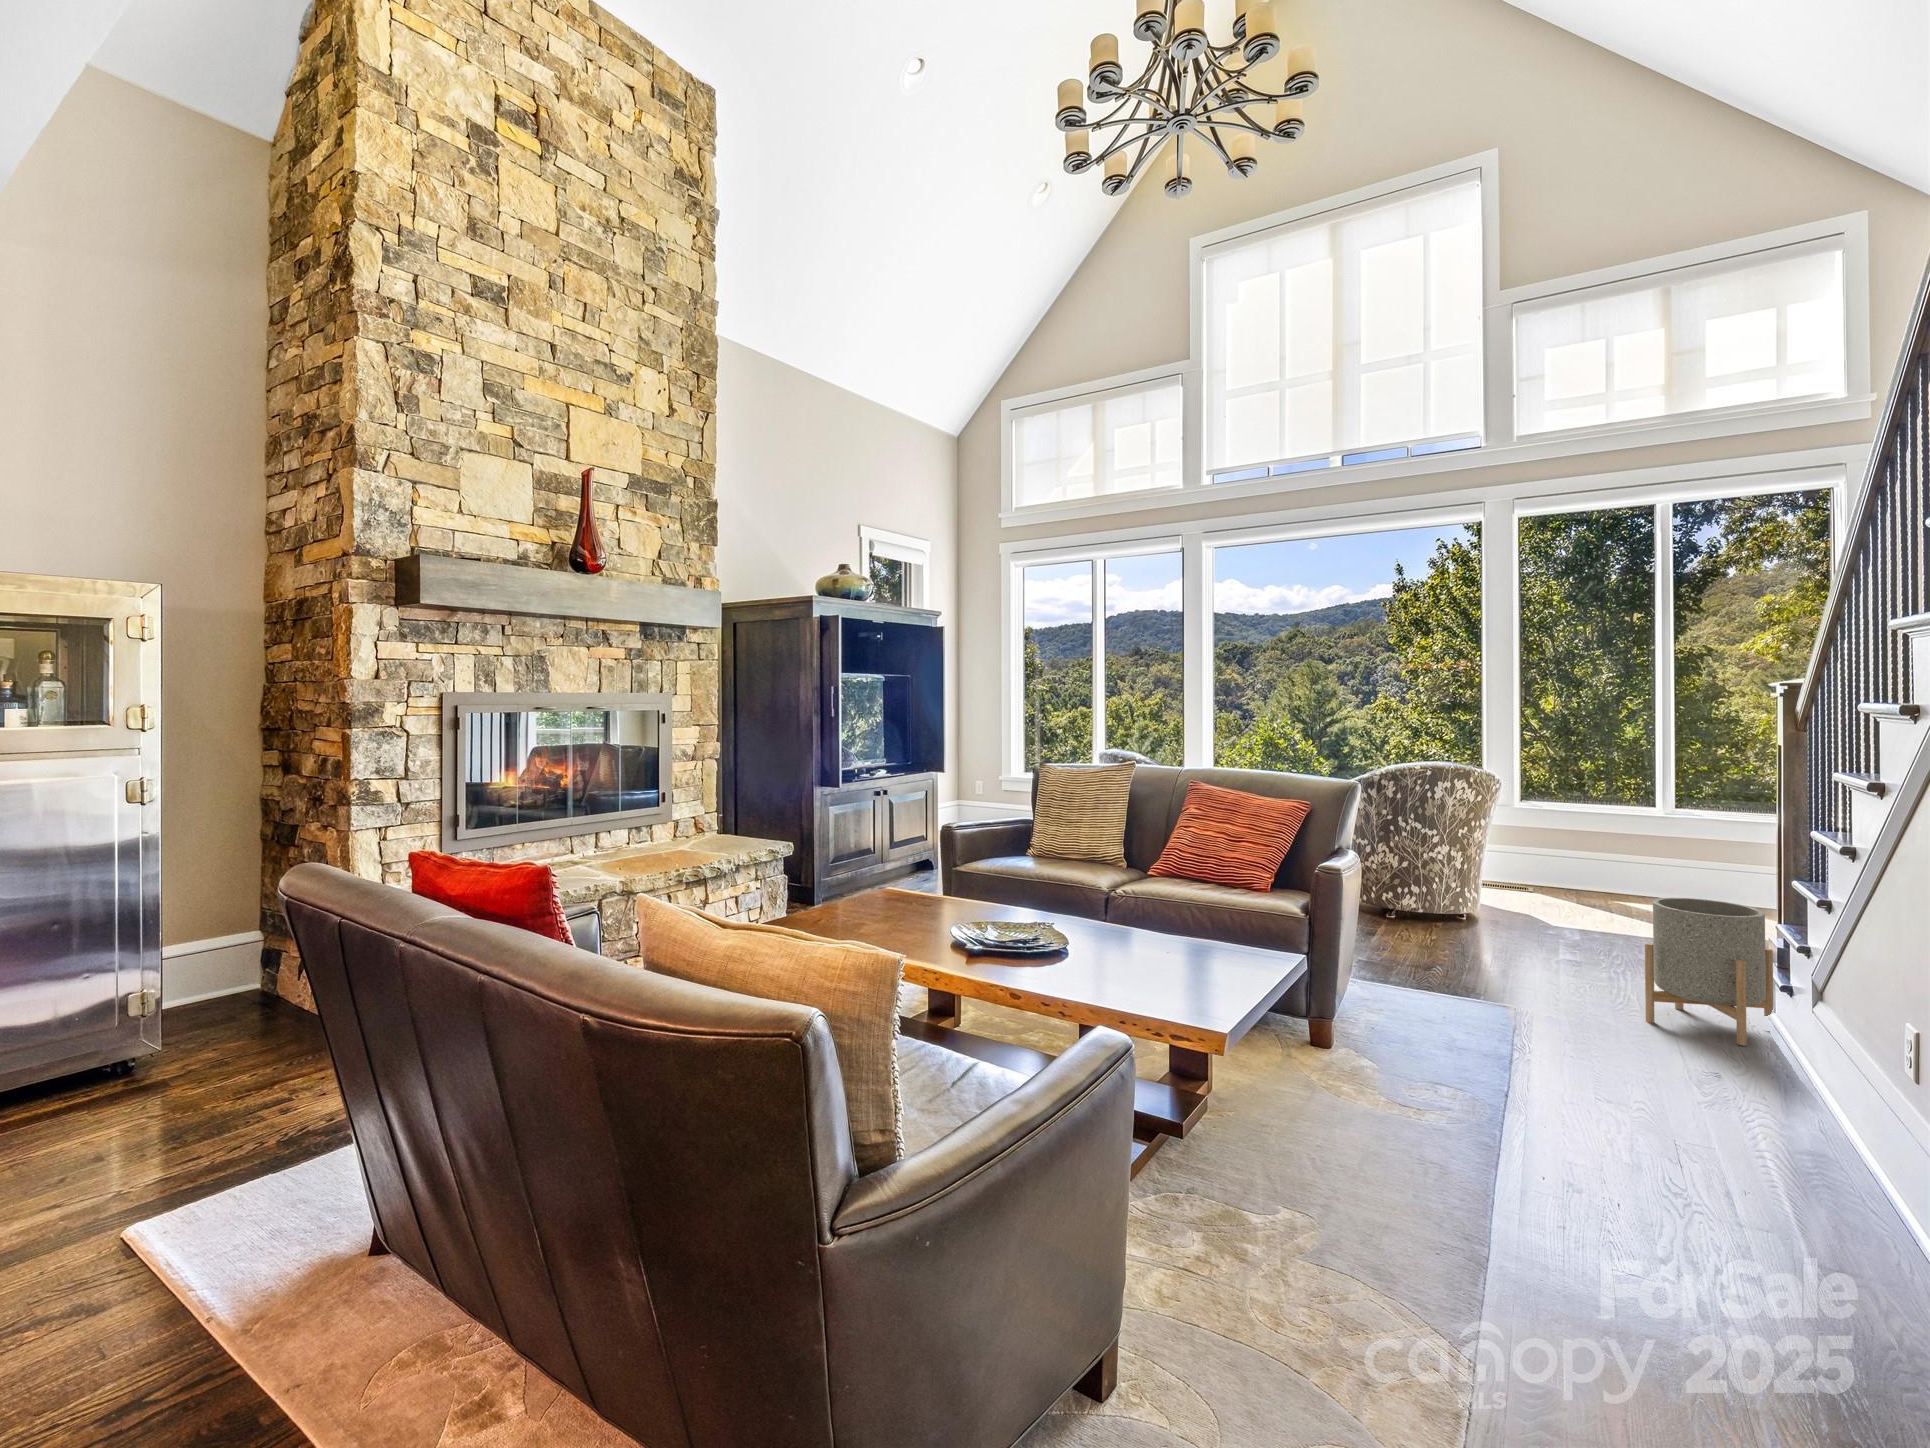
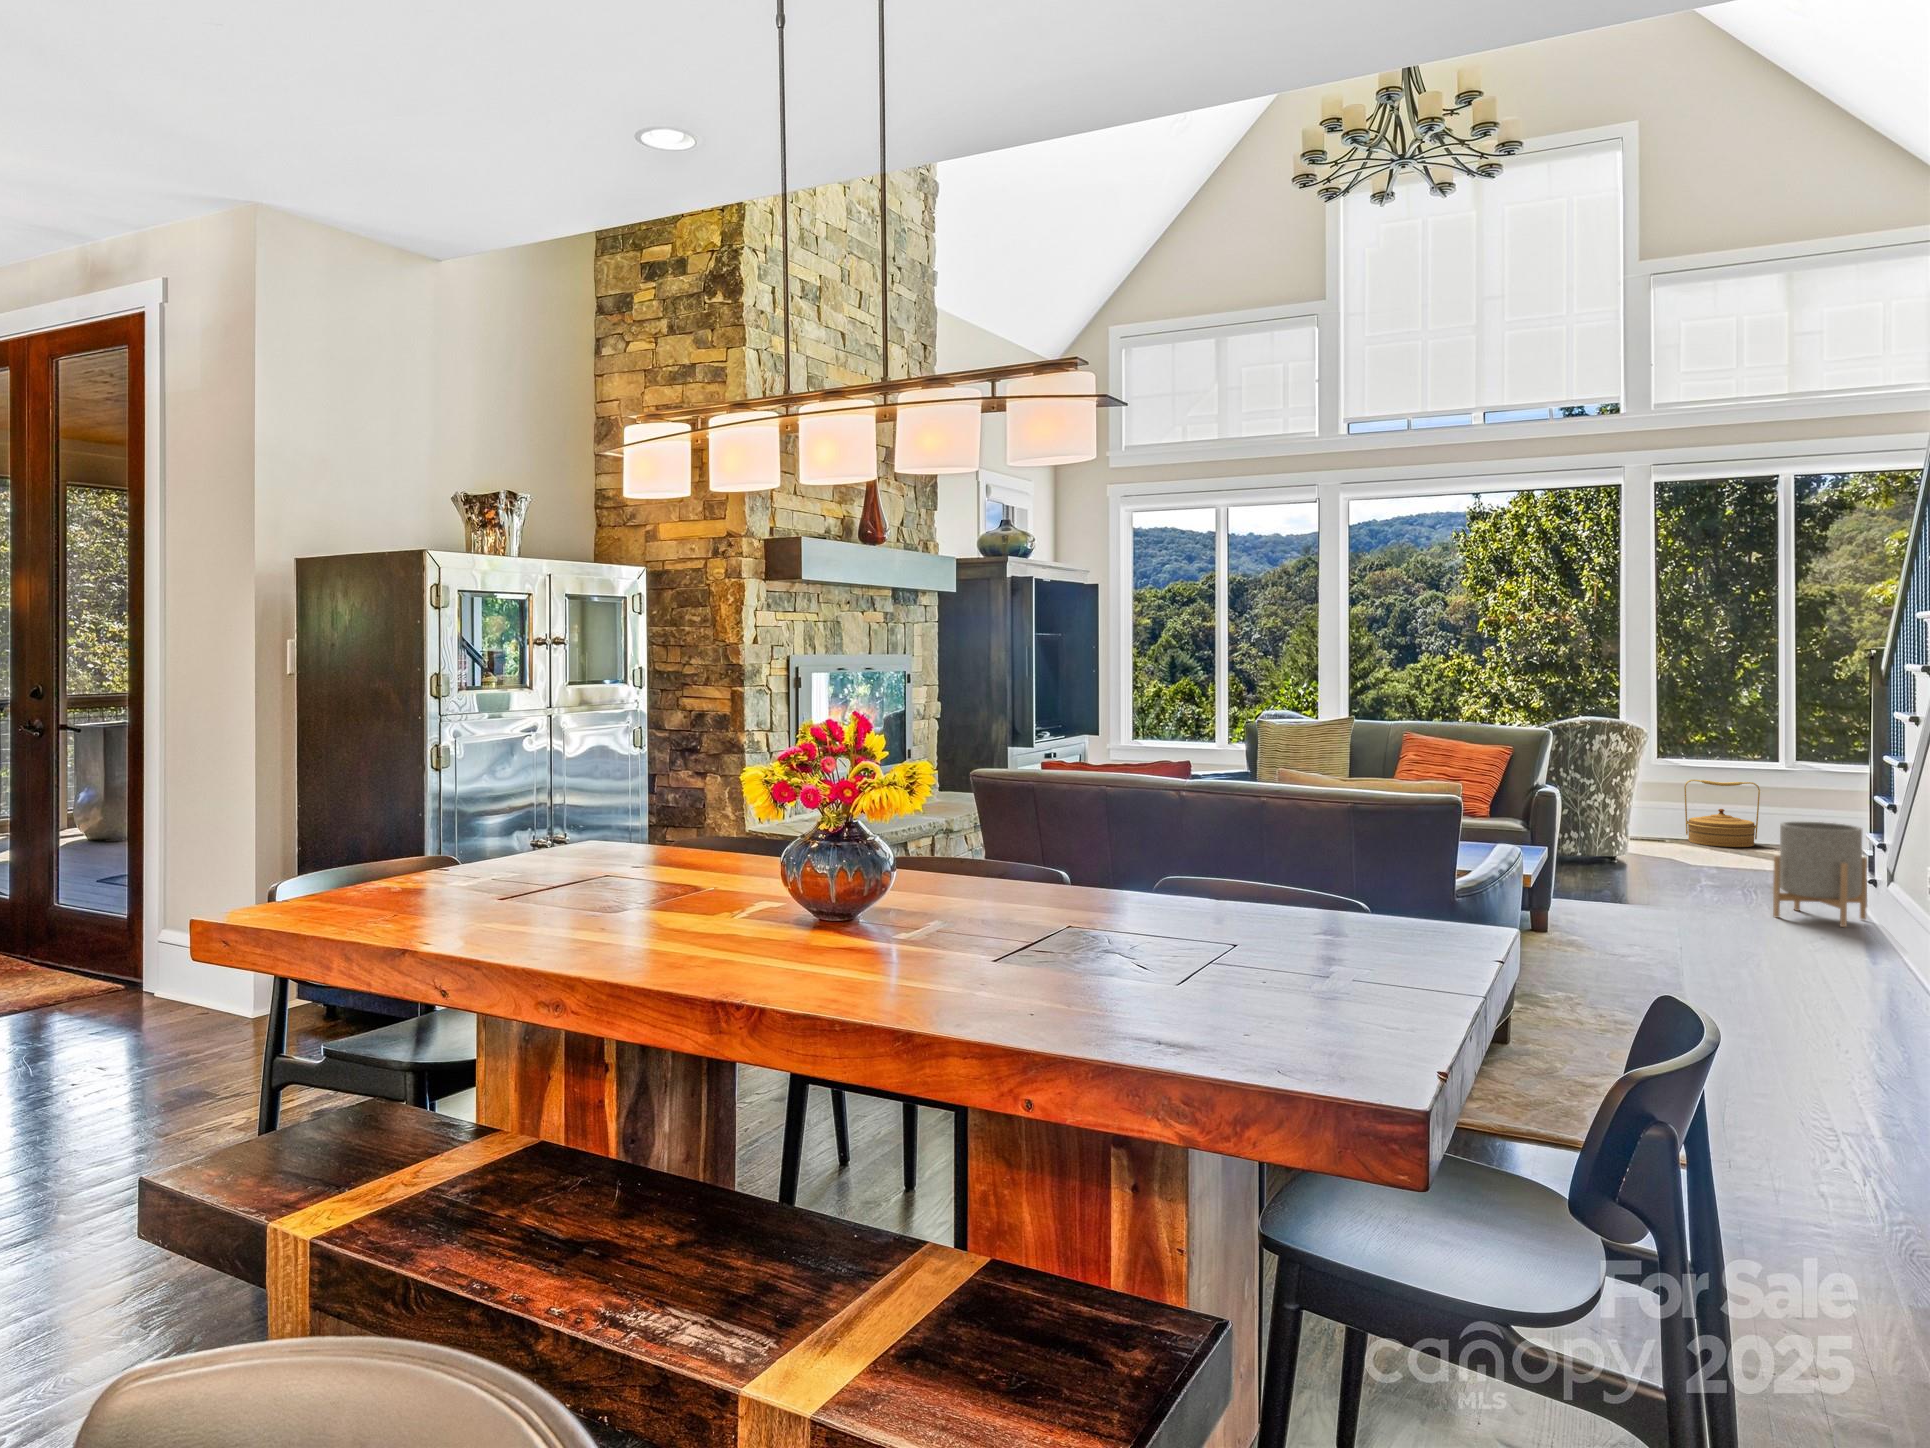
woven basket: none [1557,824,1642,900] -> present [1684,779,1760,847]

